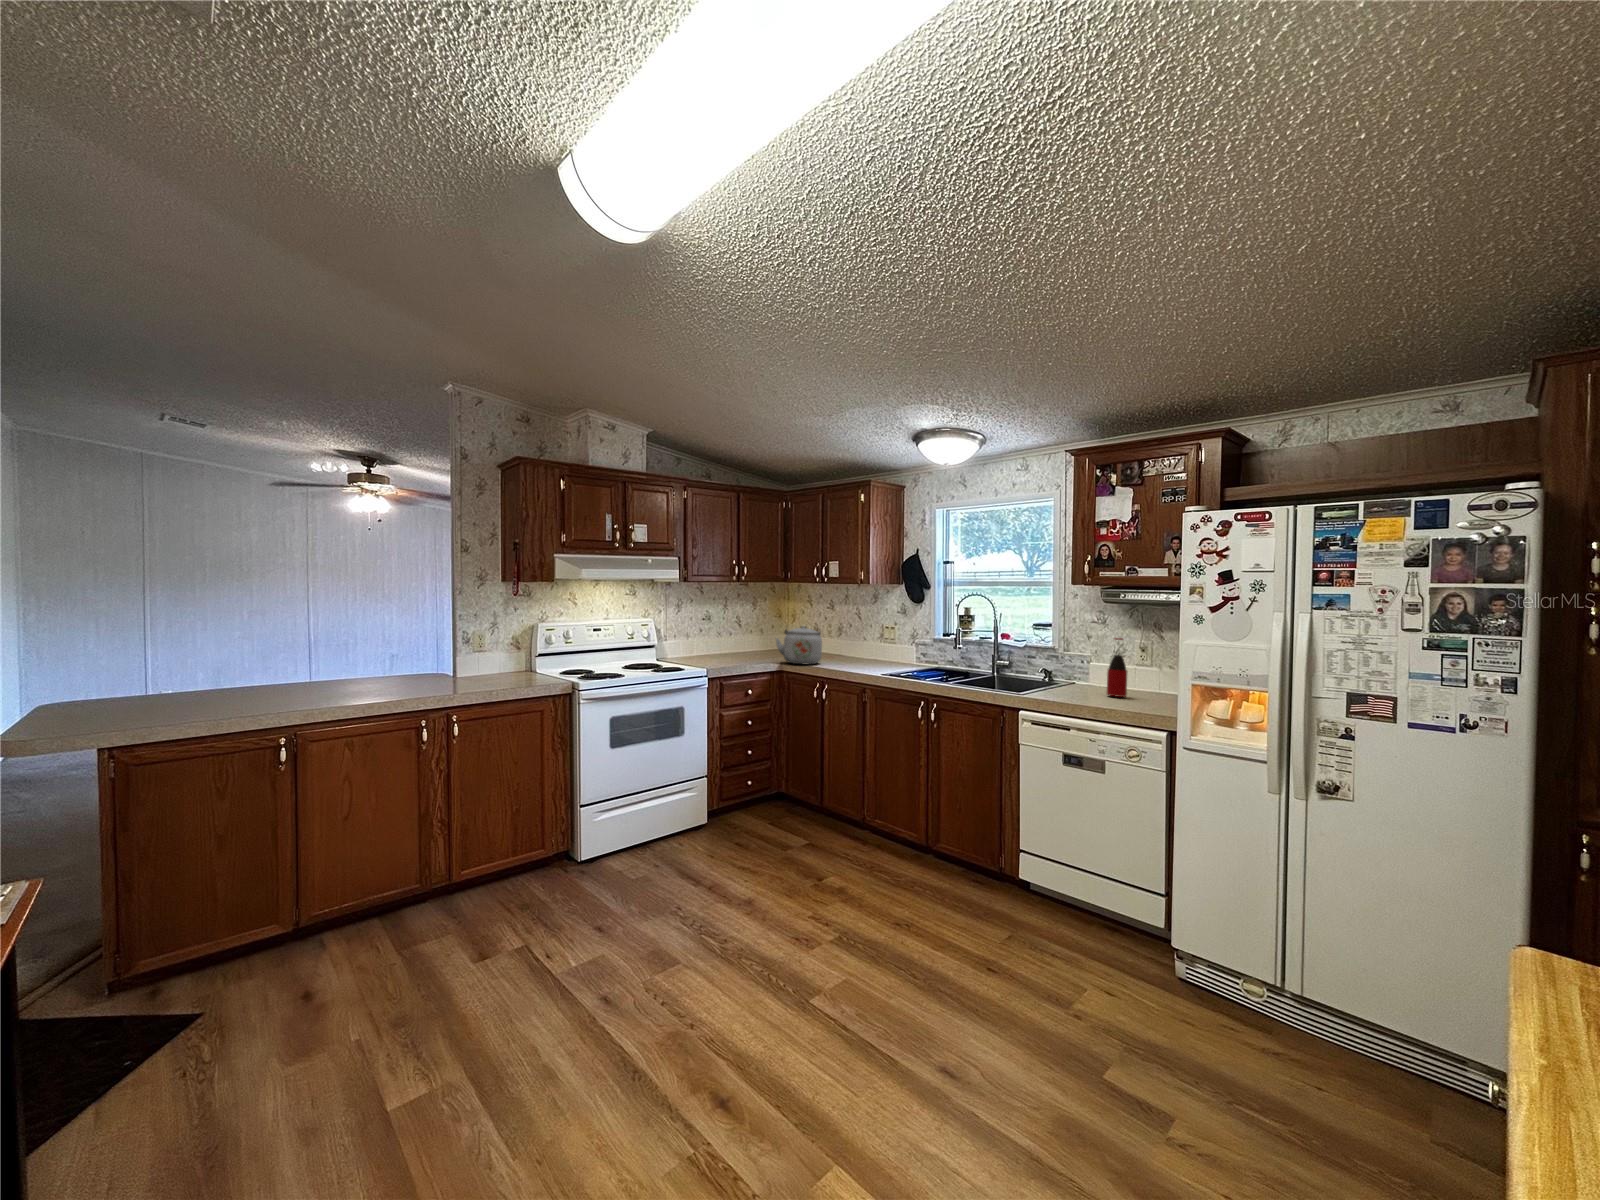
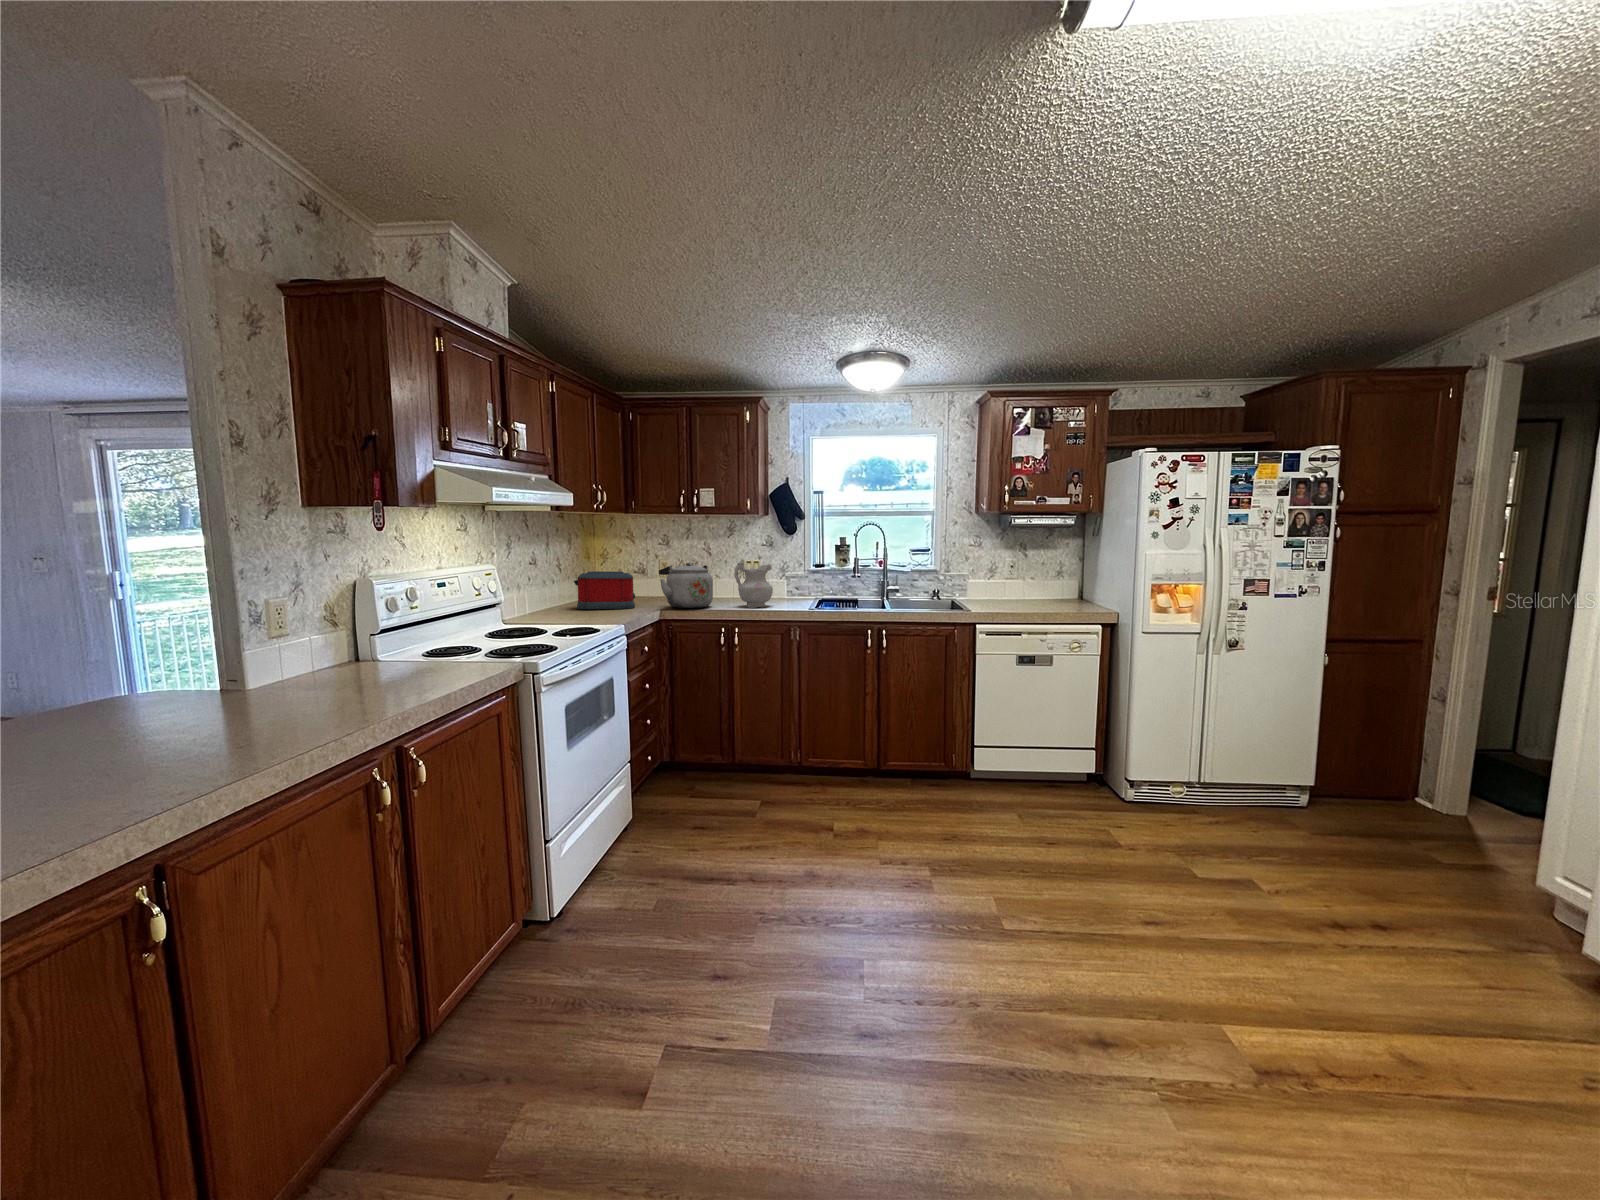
ceramic pitcher: none [833,628,867,669] -> present [734,563,773,607]
toaster: none [728,629,773,660] -> present [574,571,635,609]
bottle: present [1107,638,1127,697] -> none [1008,557,1024,606]

